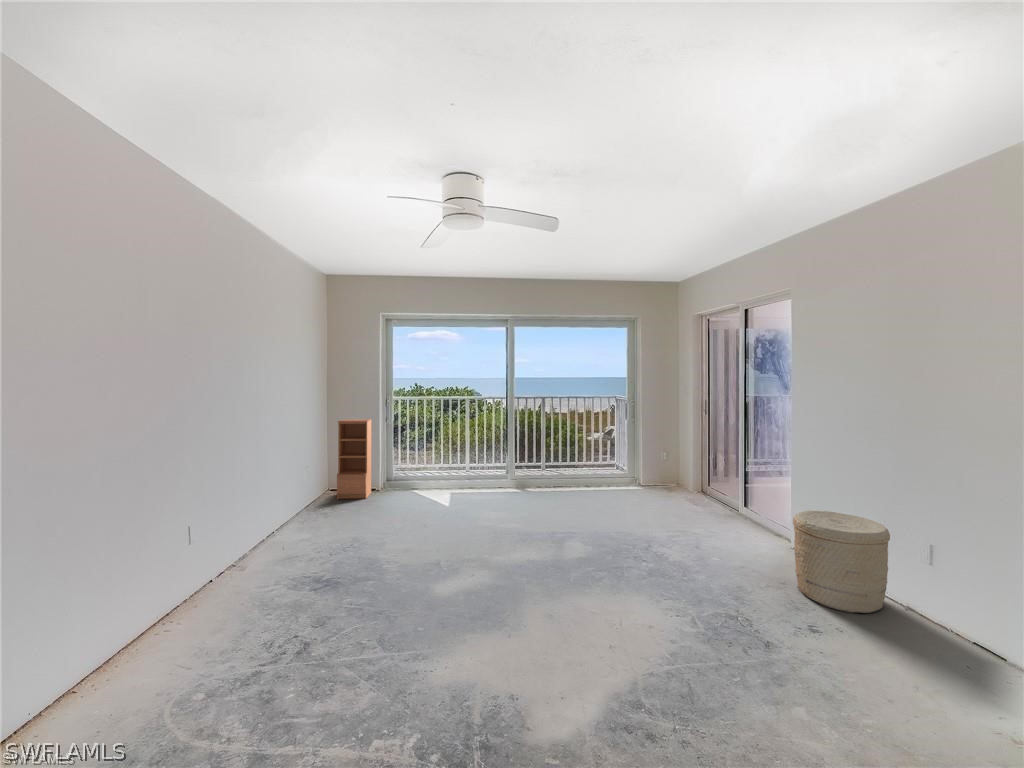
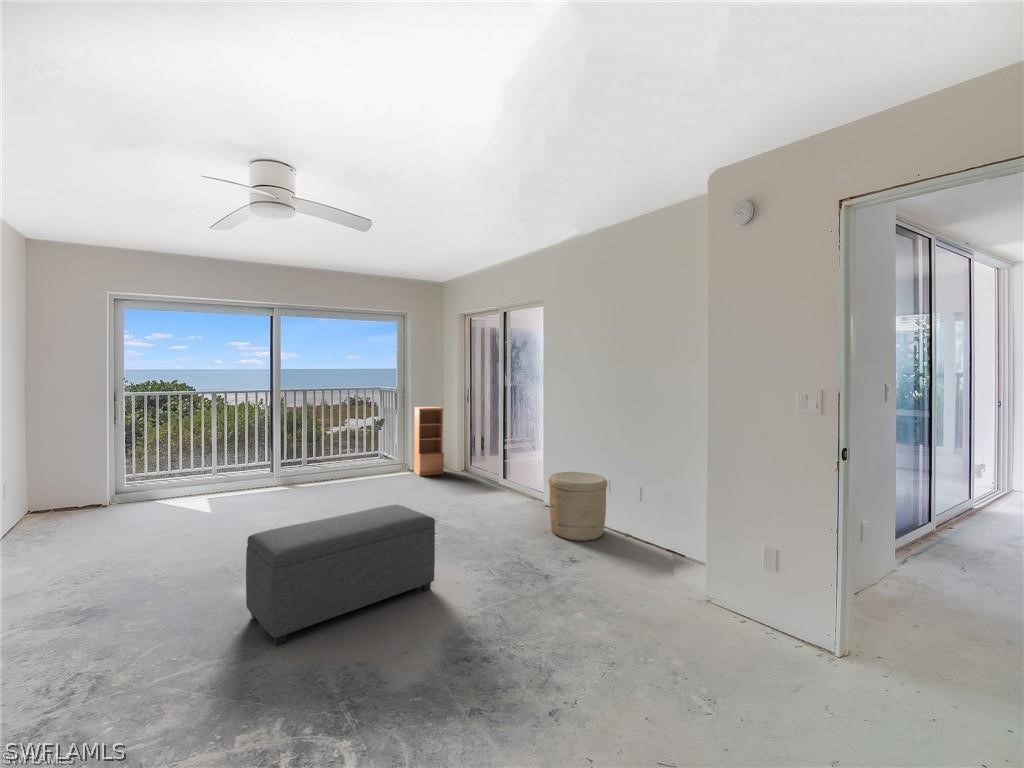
bookcase: present [337,419,372,499] -> present [414,407,444,476]
ottoman: none [435,524,620,650] -> present [246,504,435,645]

